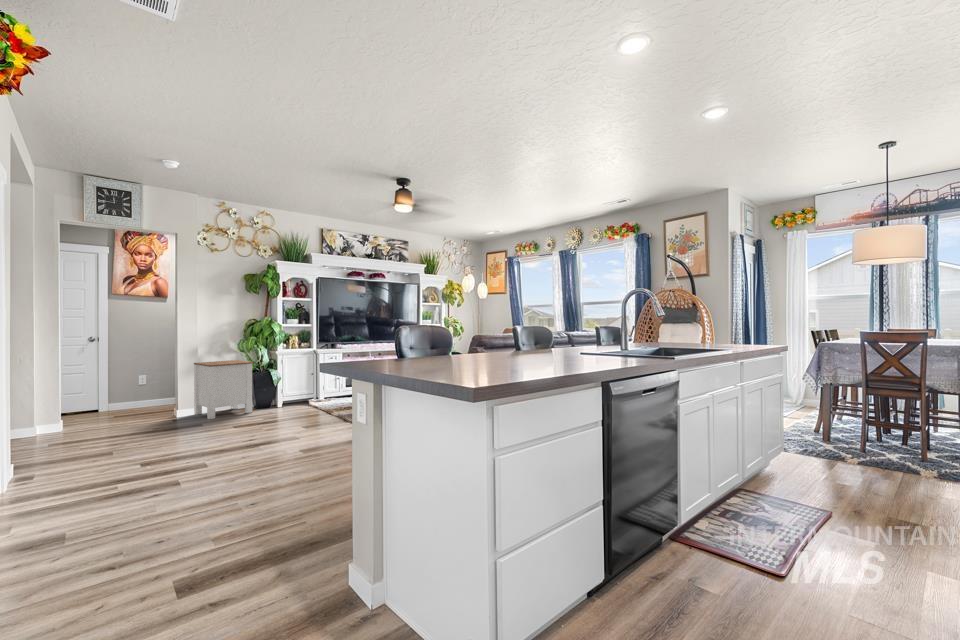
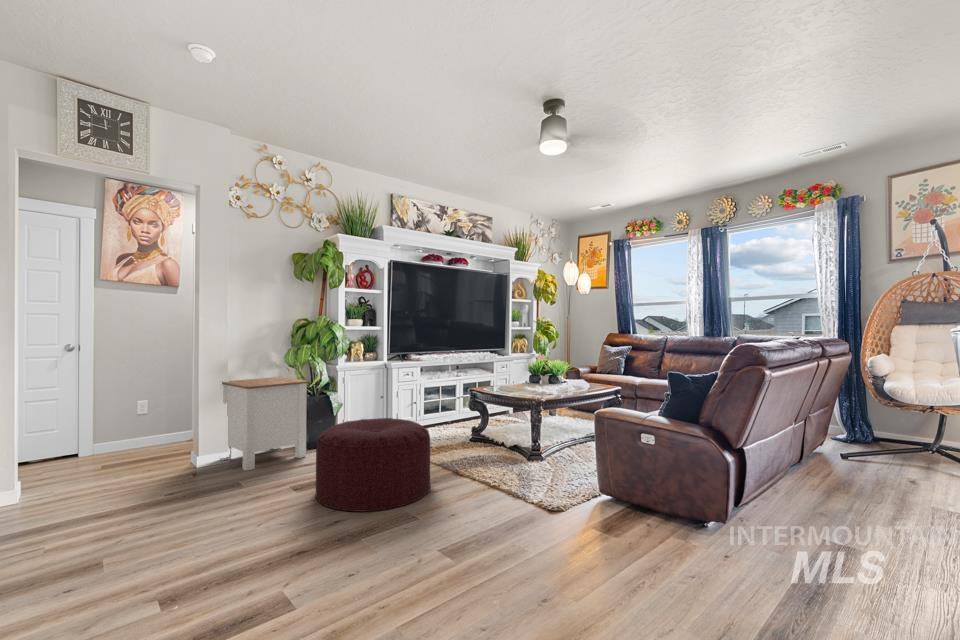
ottoman: none [246,384,321,435] -> present [316,418,430,512]

